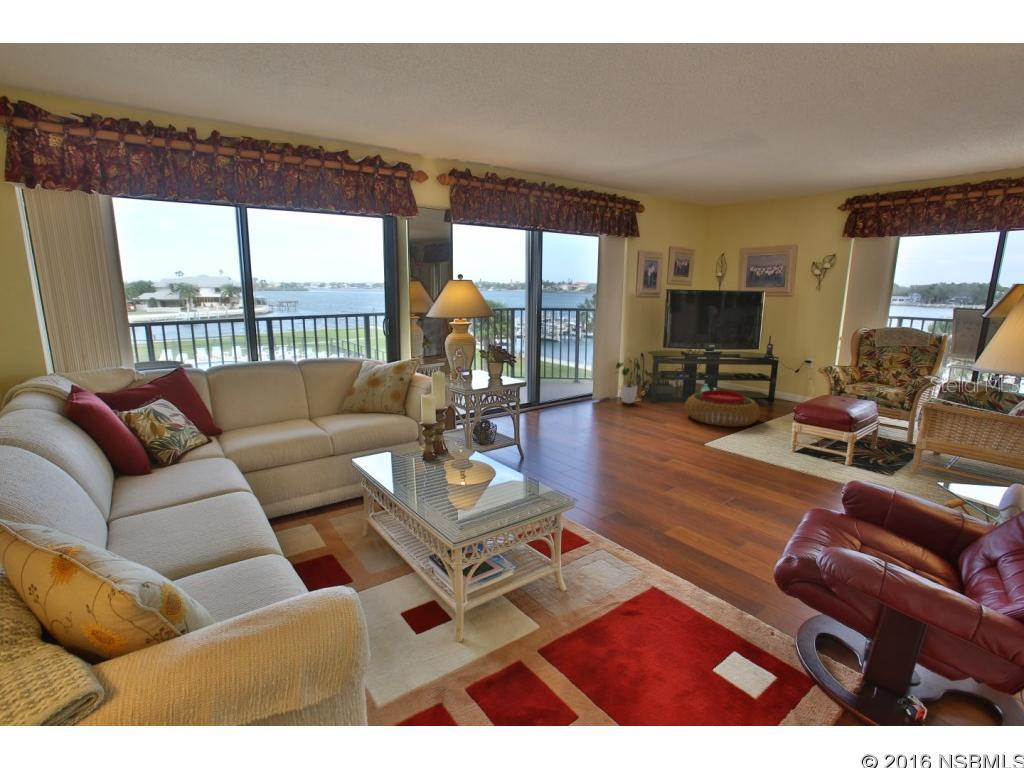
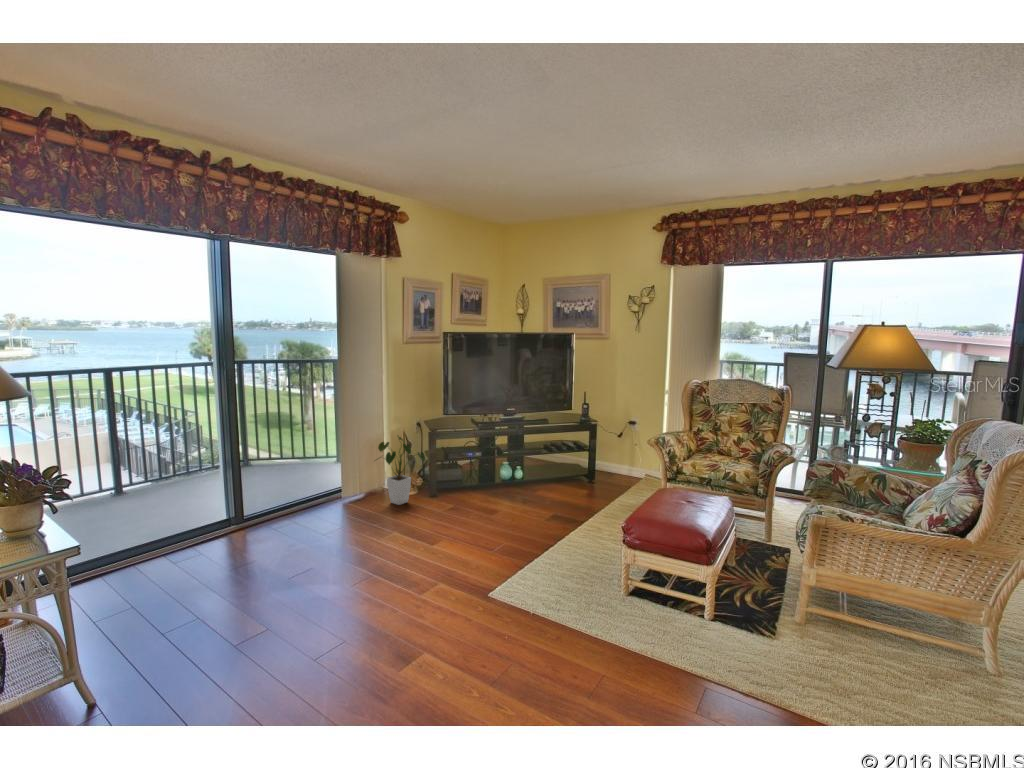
pouf: present [685,390,760,427] -> none [478,478,580,538]

